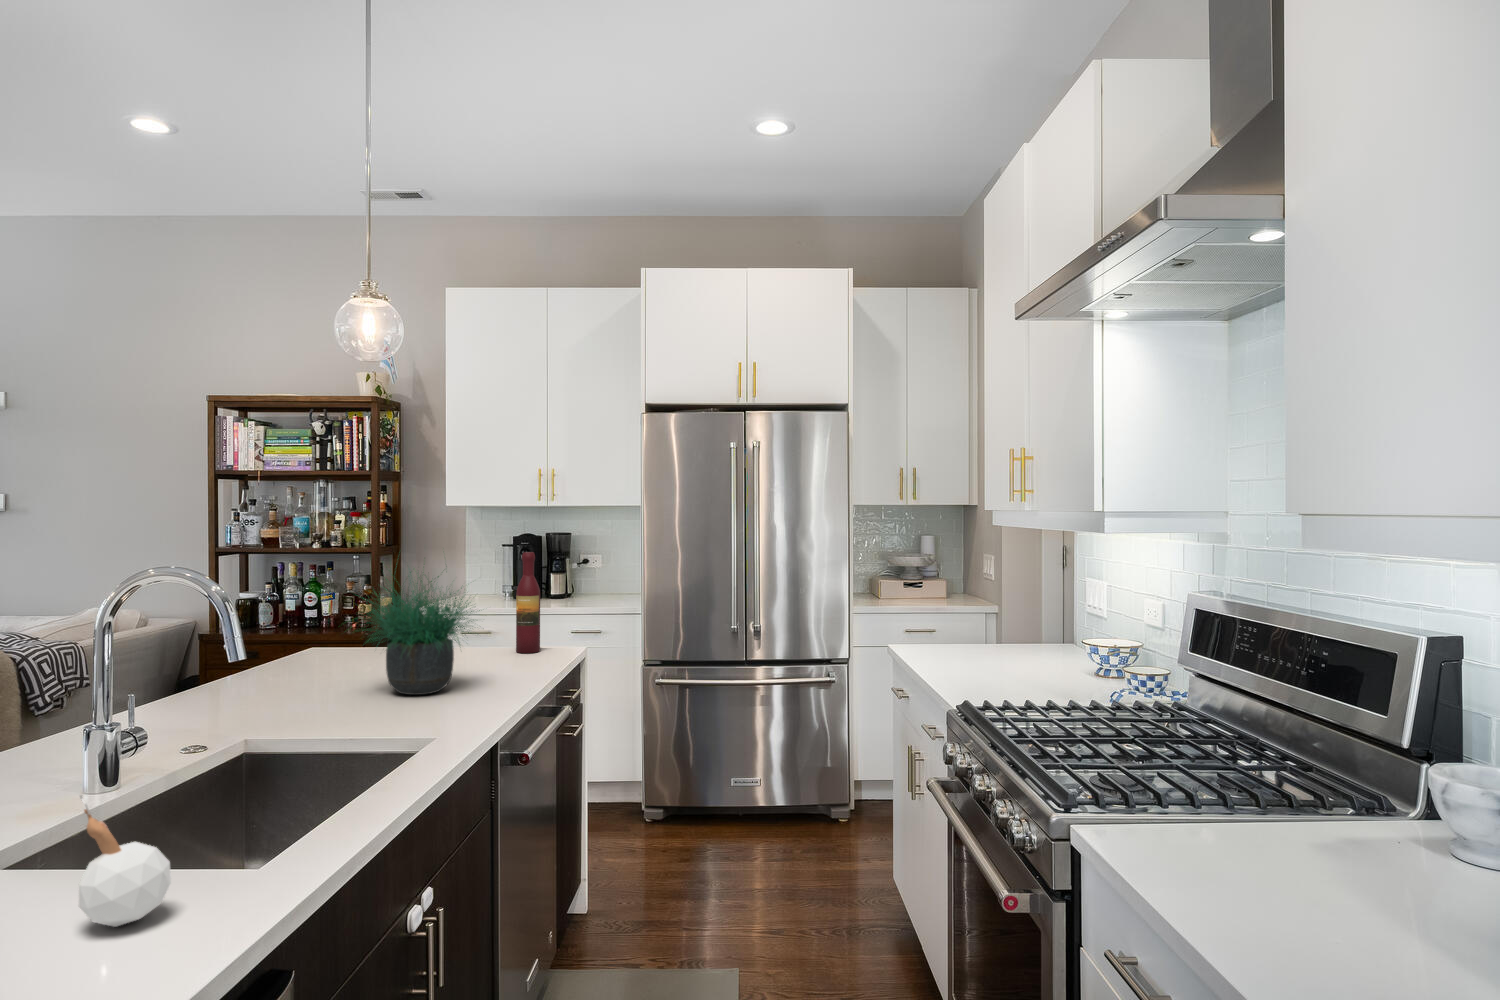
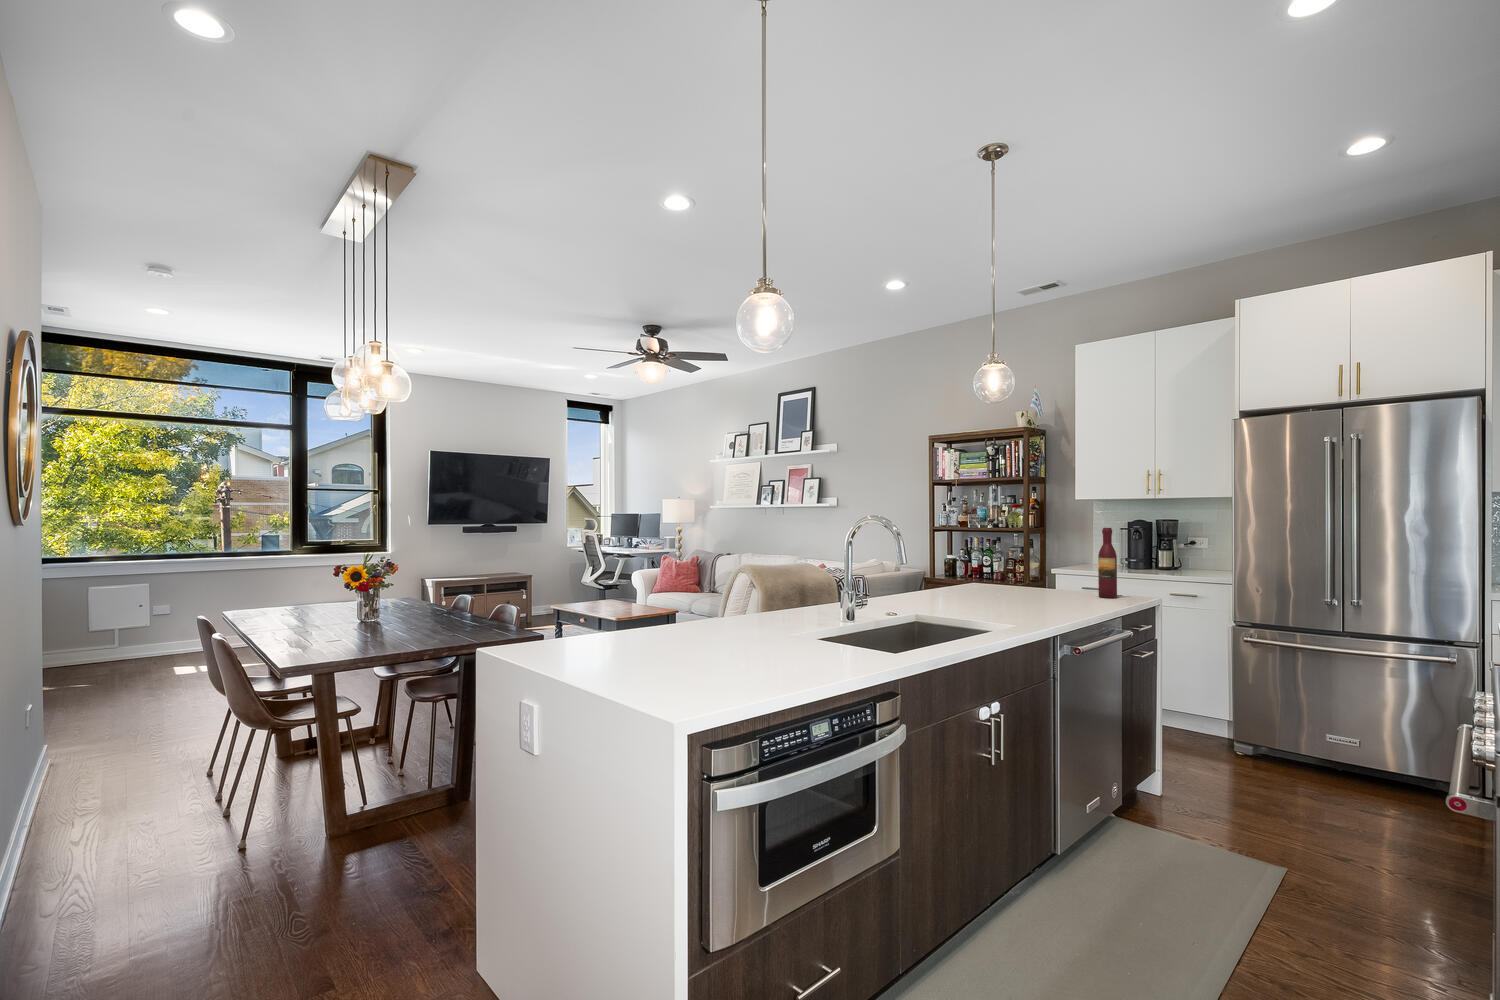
potted plant: present [362,572,480,695] -> none [966,518,1064,609]
candle: present [78,795,171,927] -> none [828,604,859,659]

